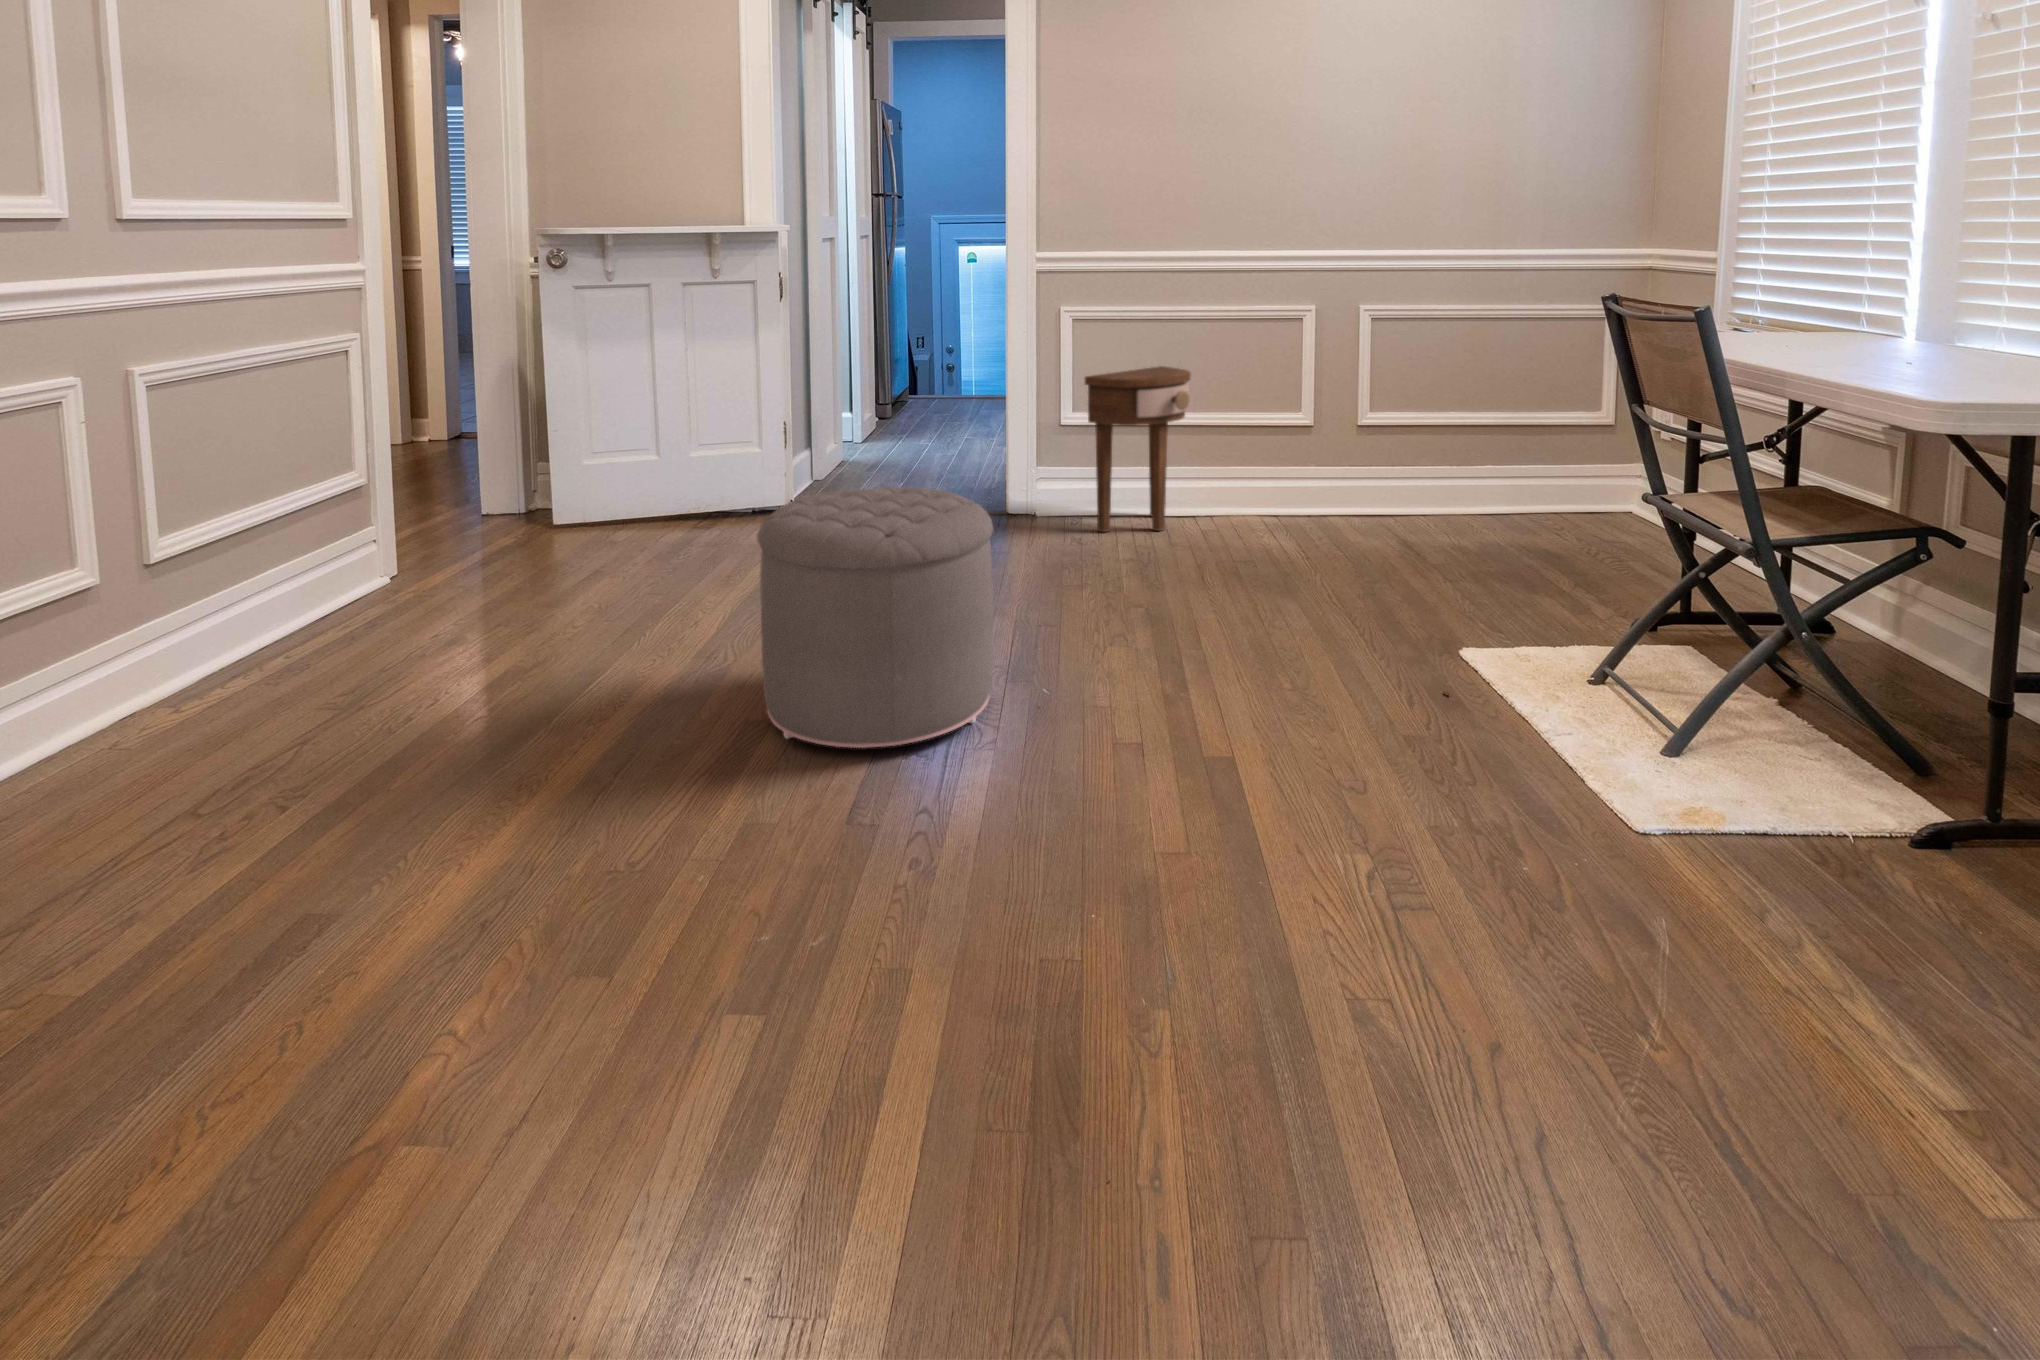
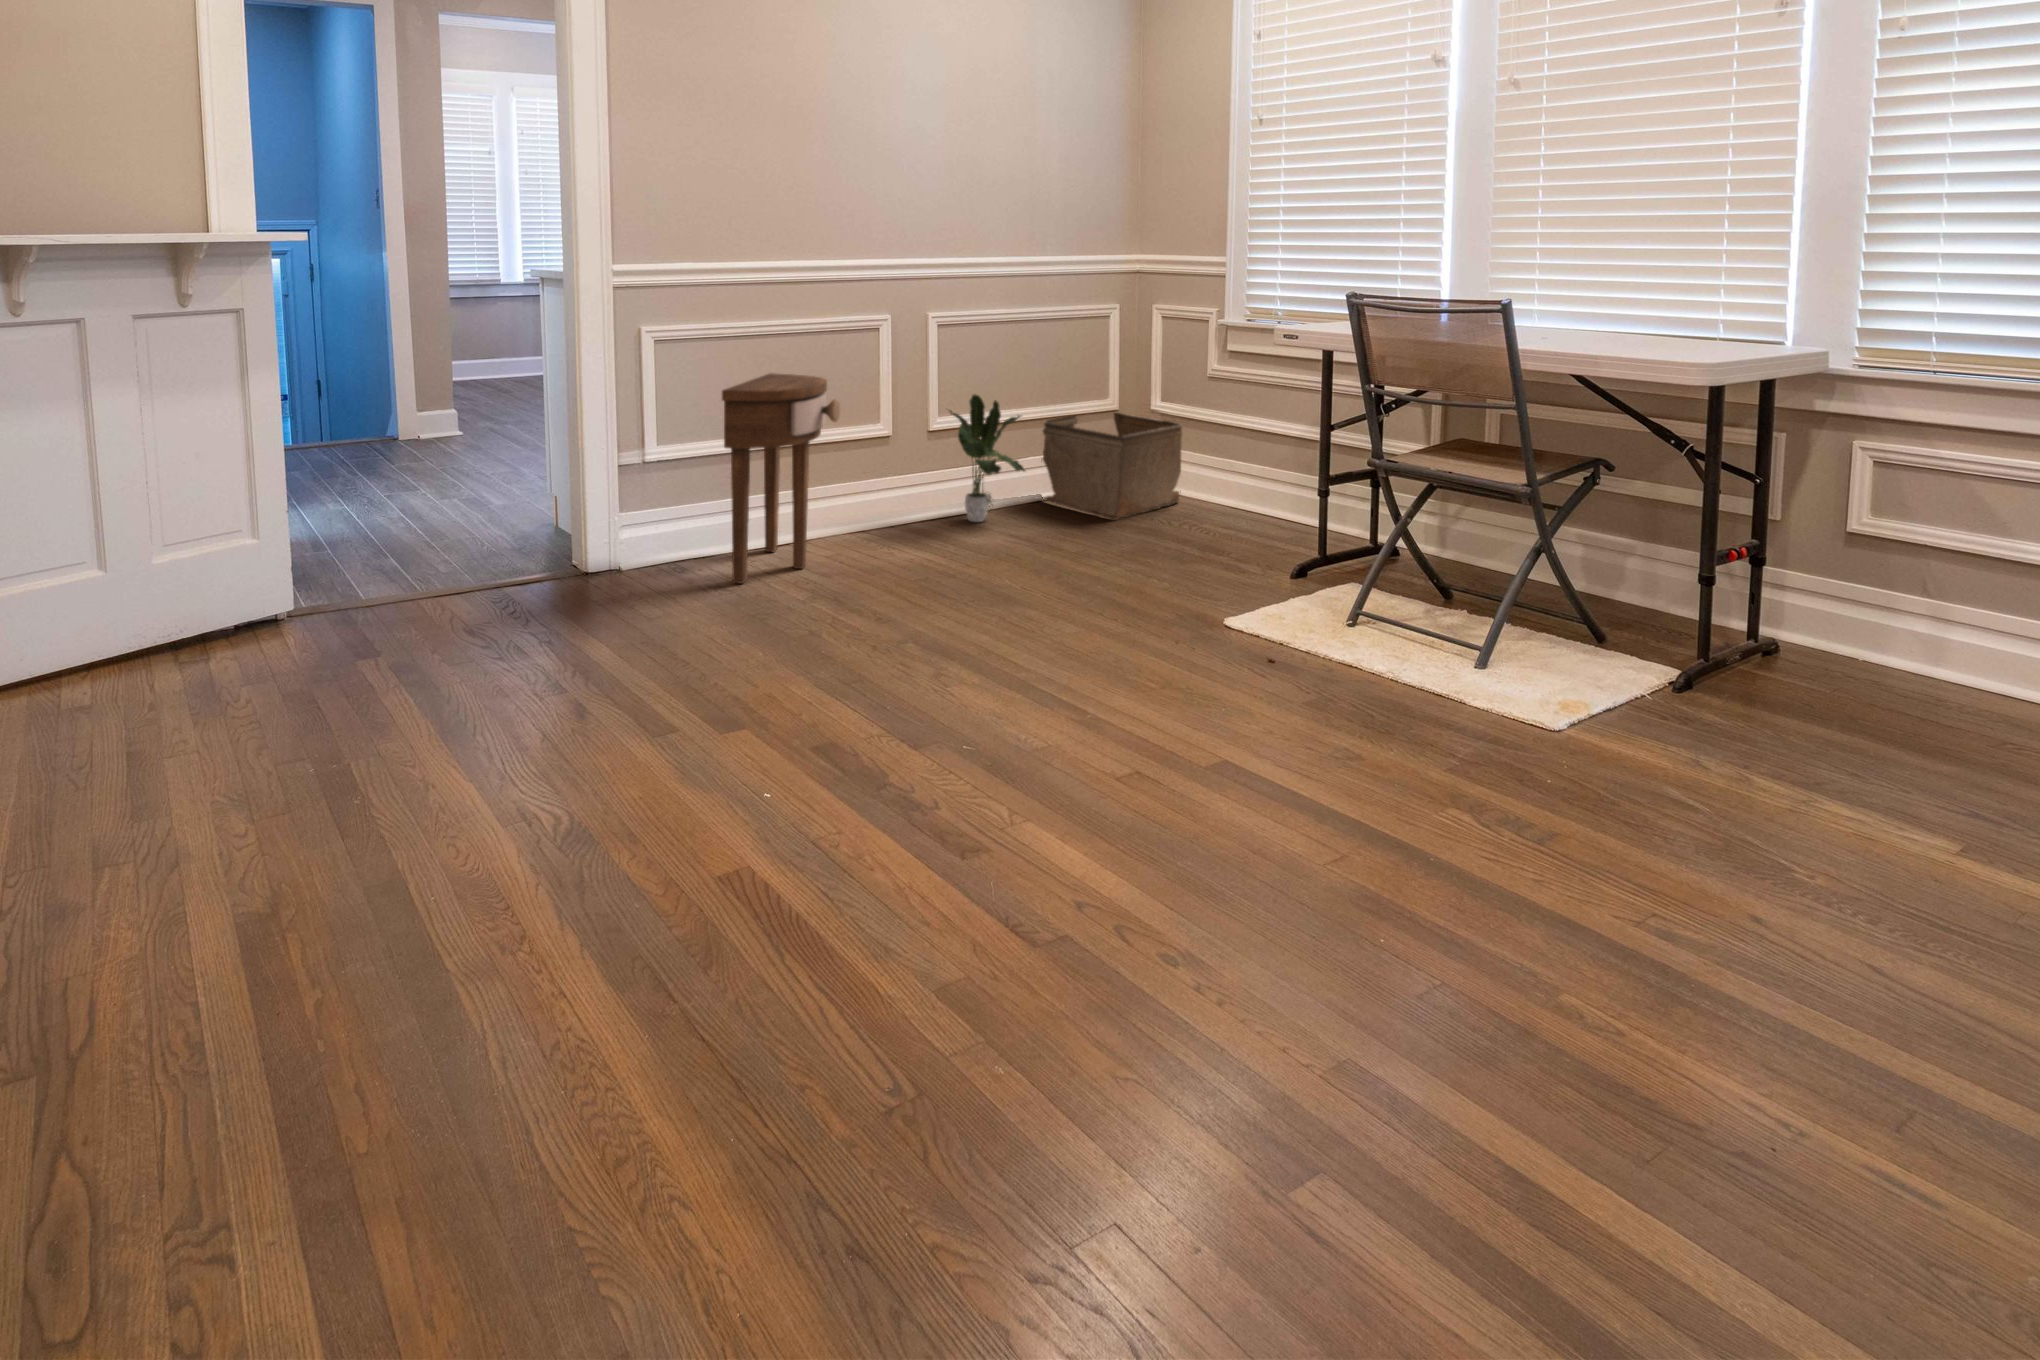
potted plant: none [1332,398,1415,525] -> present [950,394,1025,522]
storage bin: none [1461,430,1628,545] -> present [1042,413,1182,519]
ottoman: present [757,487,994,748] -> none [620,580,1053,1166]

